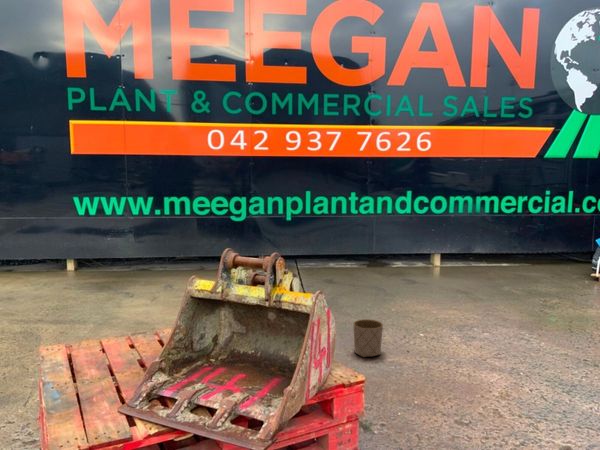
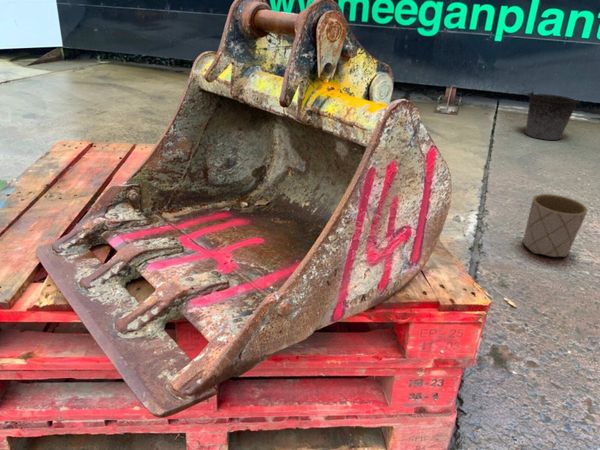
bucket: none [319,252,353,284] -> present [525,92,580,140]

